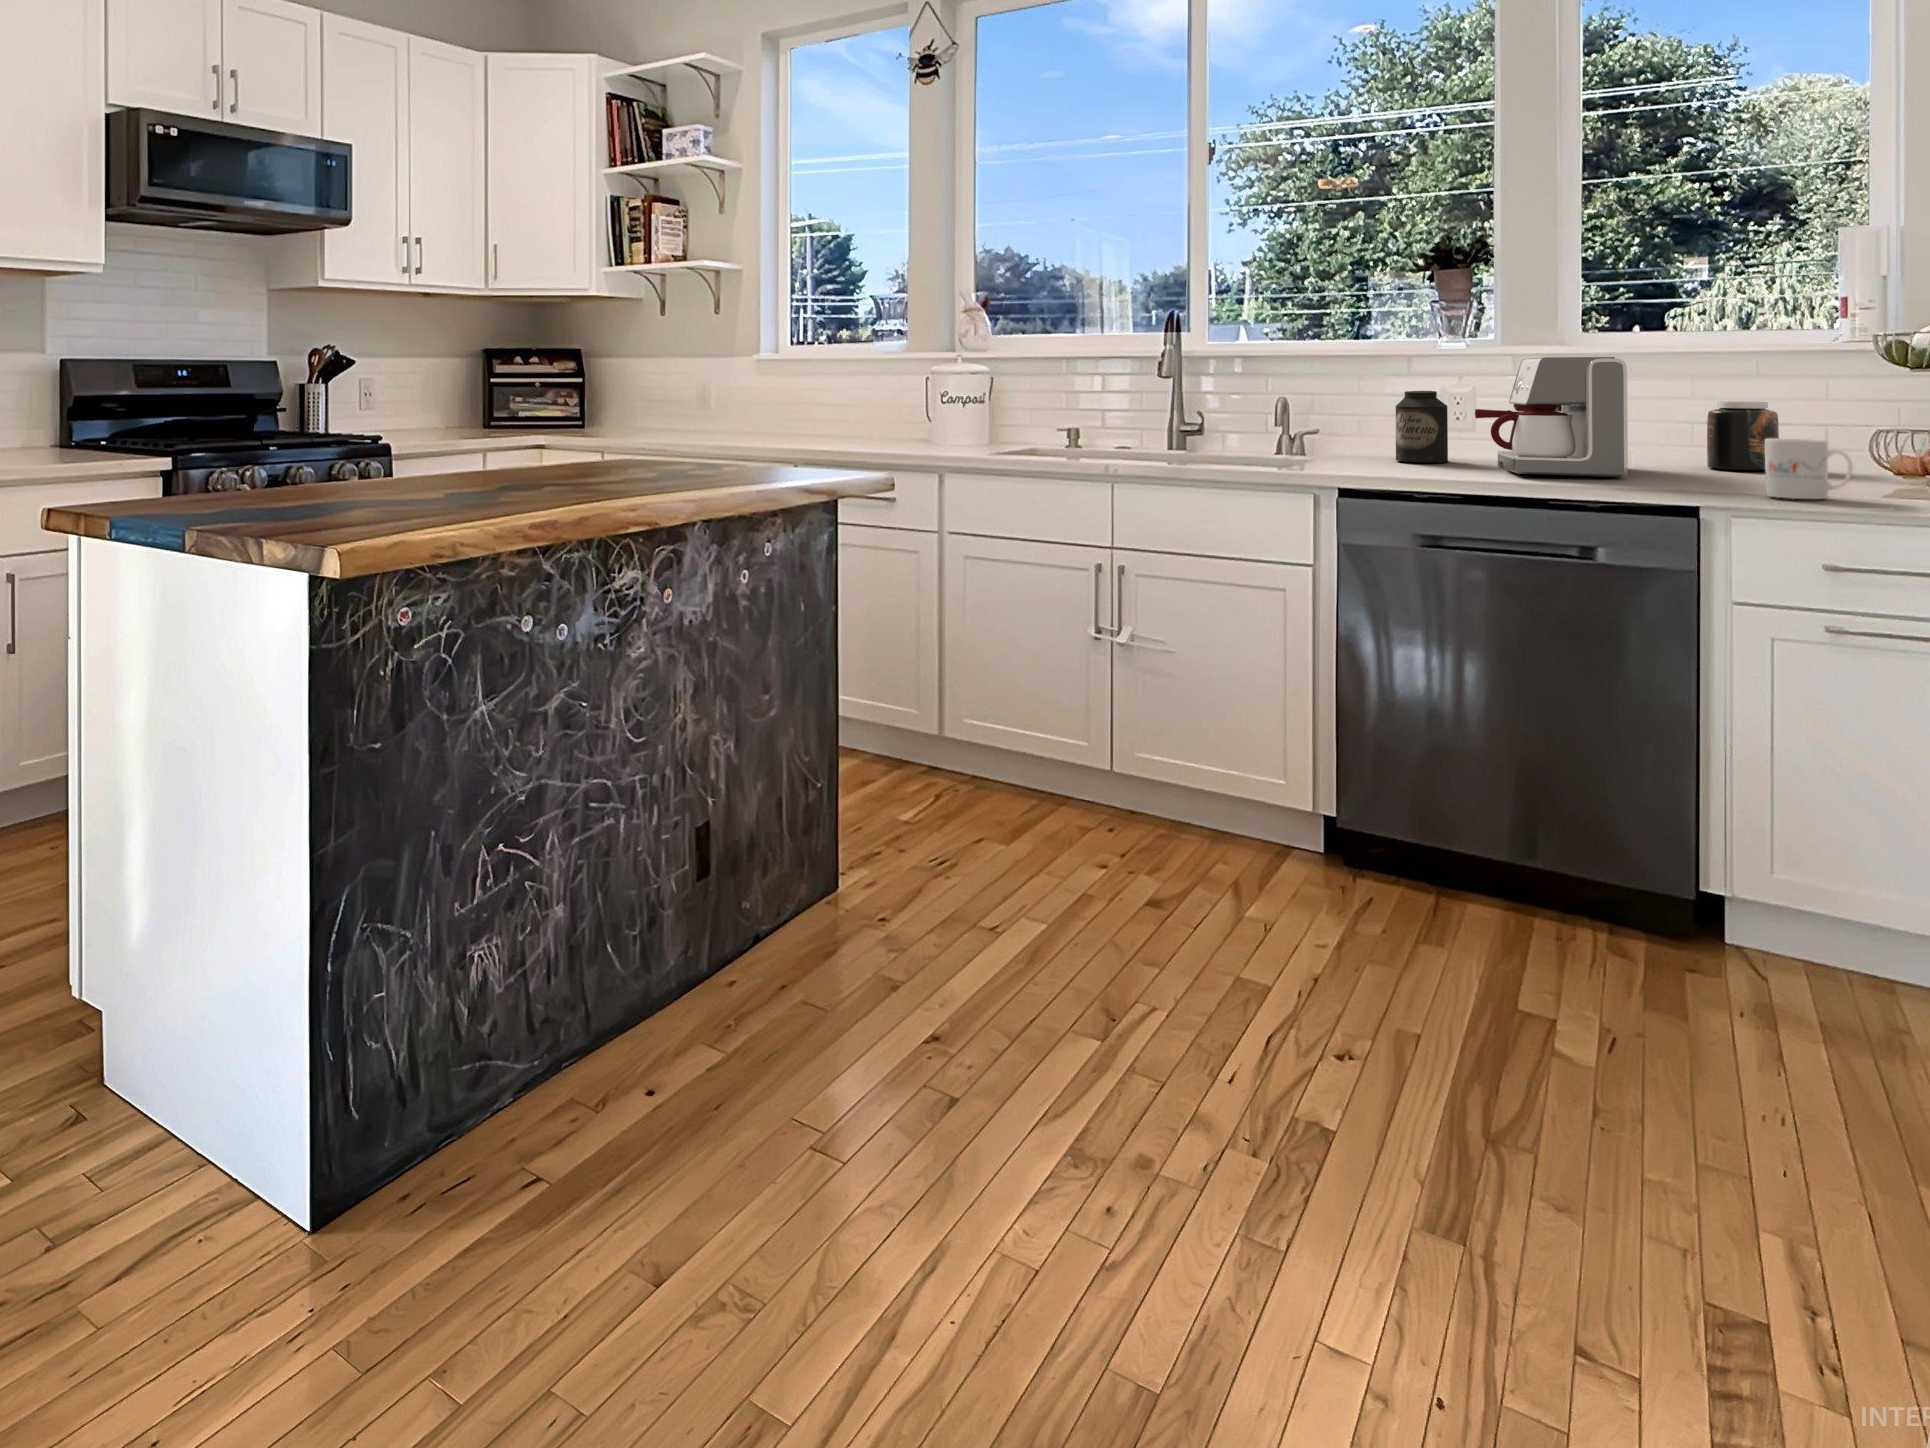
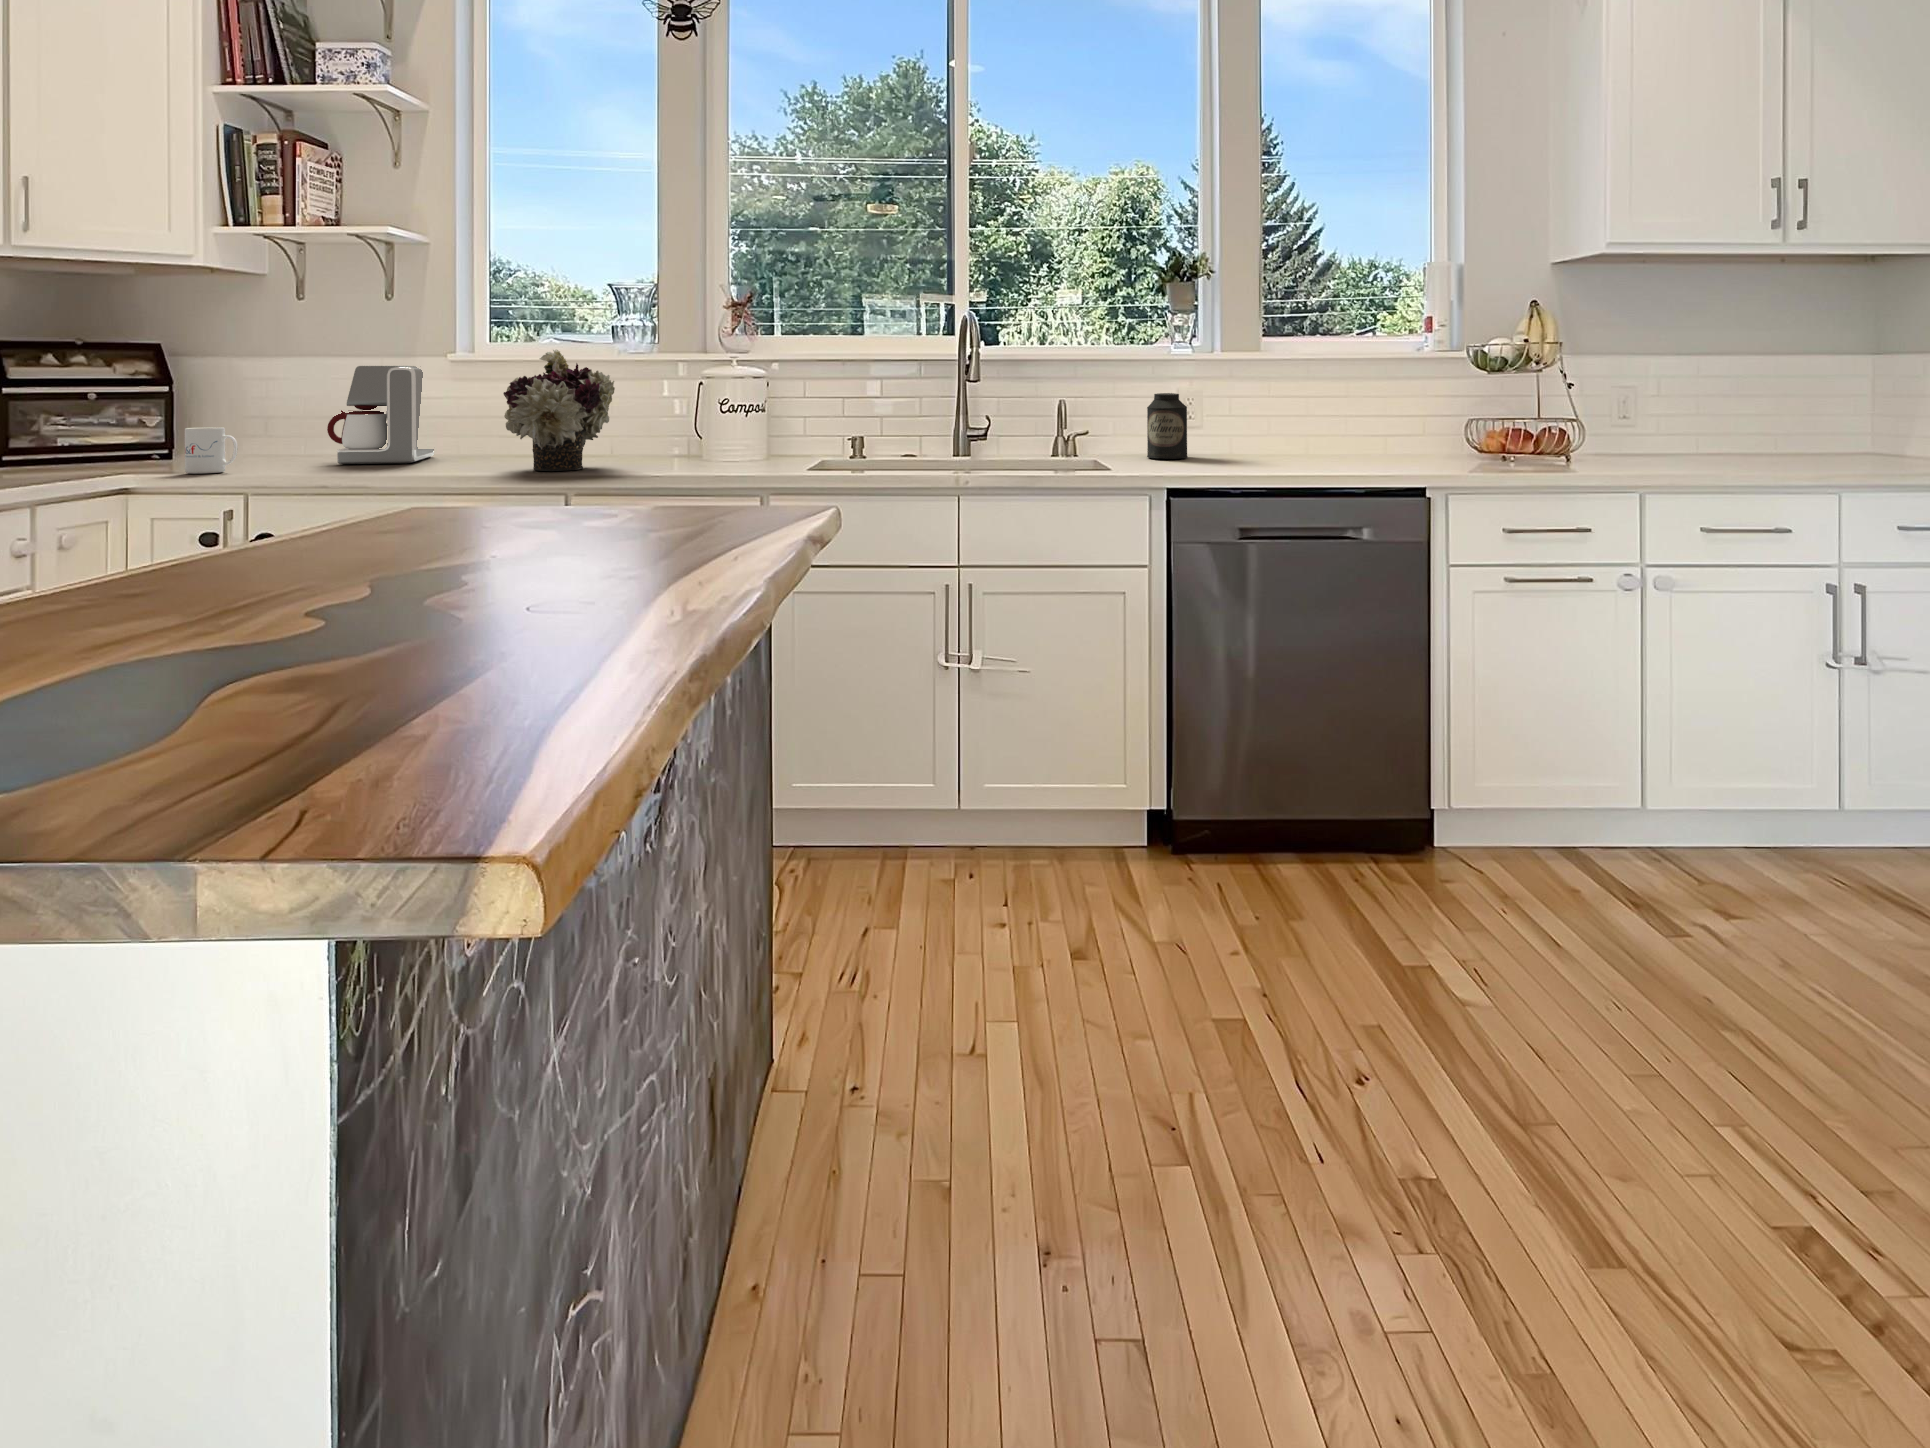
flower arrangement: none [765,351,852,447] -> present [503,349,615,471]
coffee maker: present [1475,357,1628,477] -> present [327,366,434,464]
jar: present [1707,401,1779,470] -> none [1361,400,1406,455]
mug: present [1765,439,1853,499] -> present [185,427,238,474]

